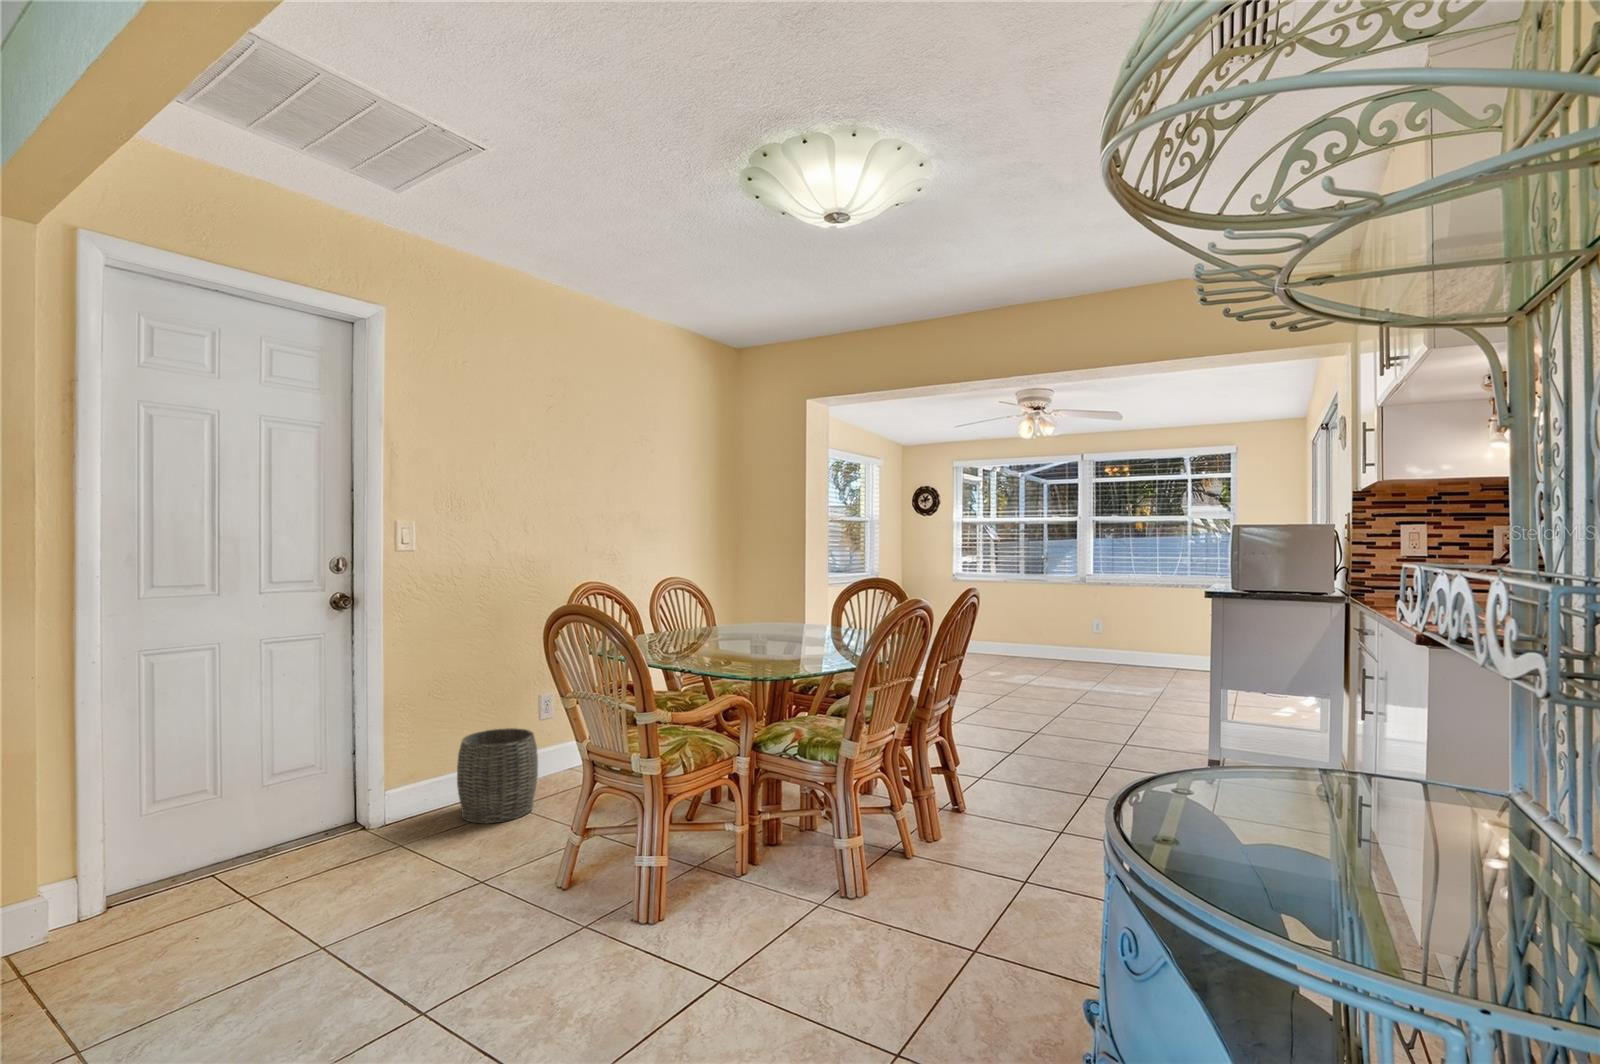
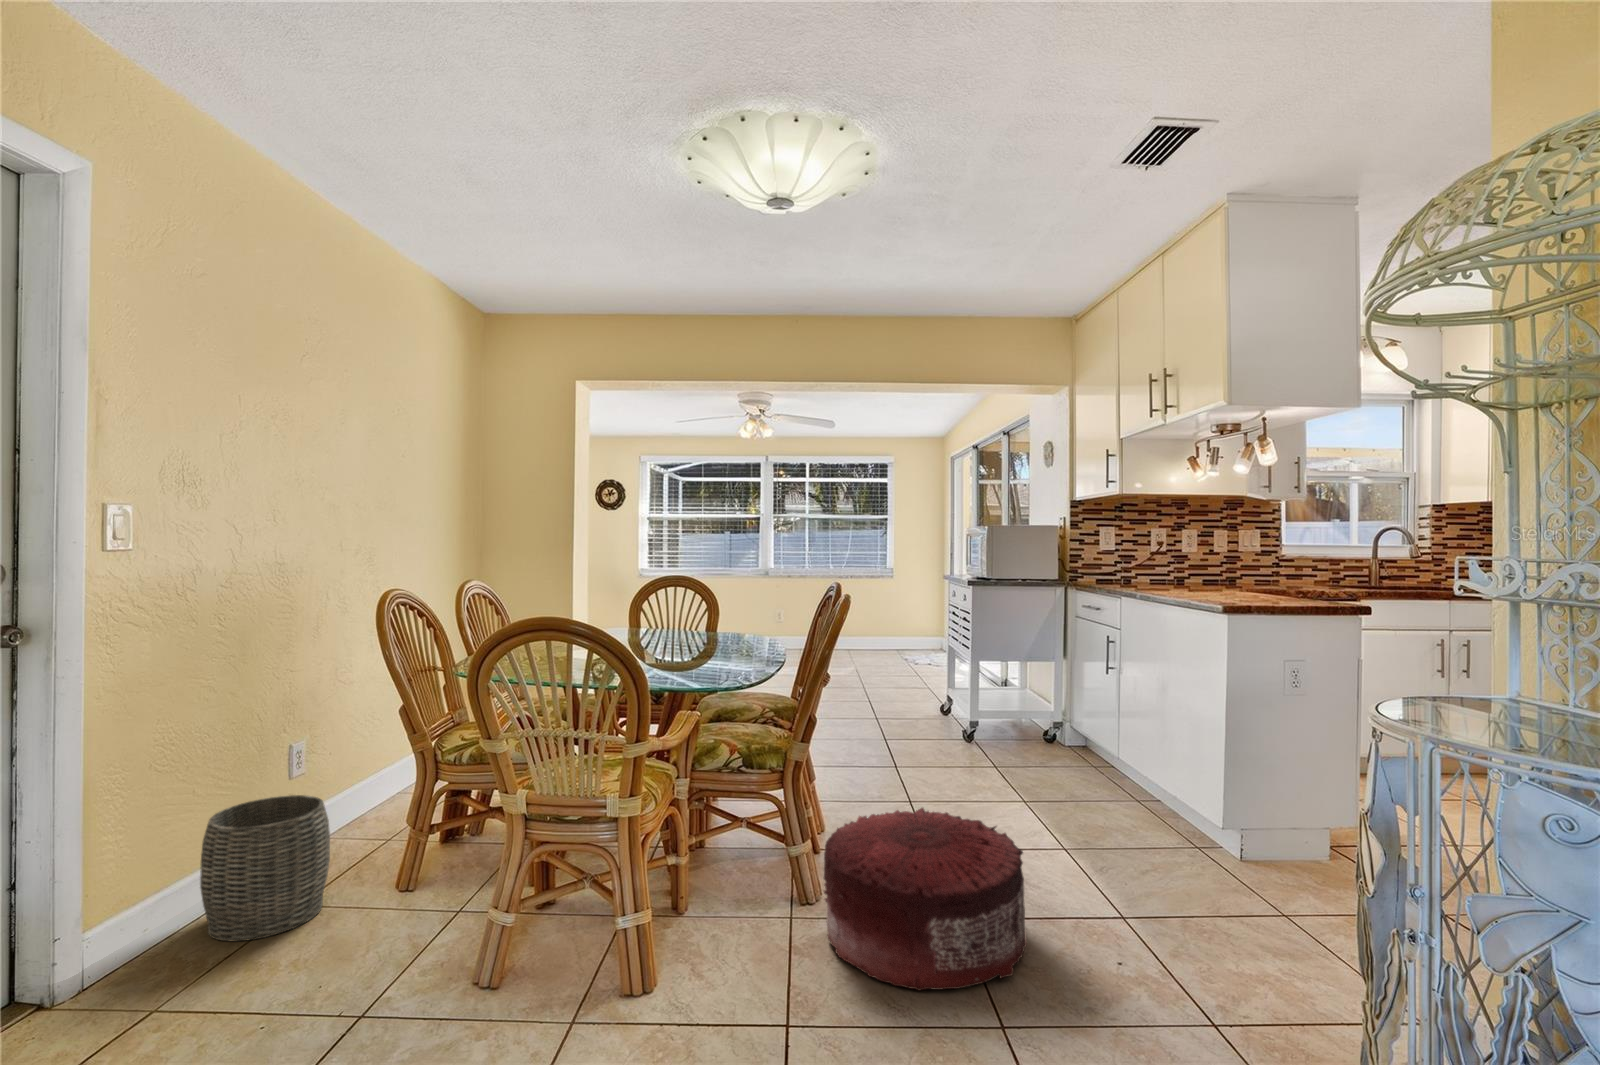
pouf: none [811,819,1031,1013] -> present [824,808,1027,990]

